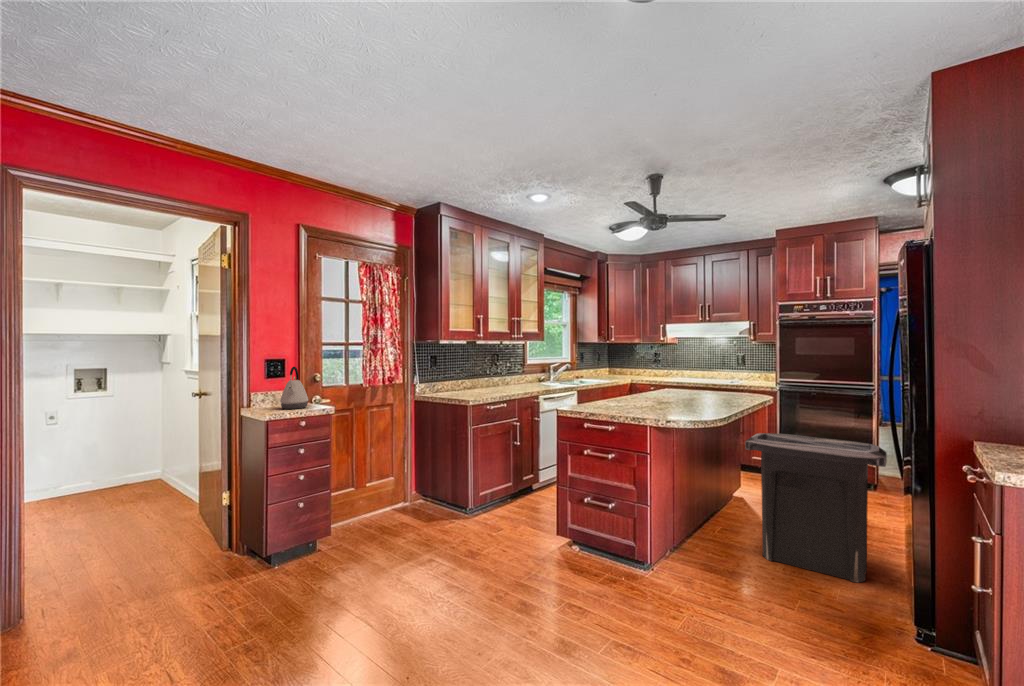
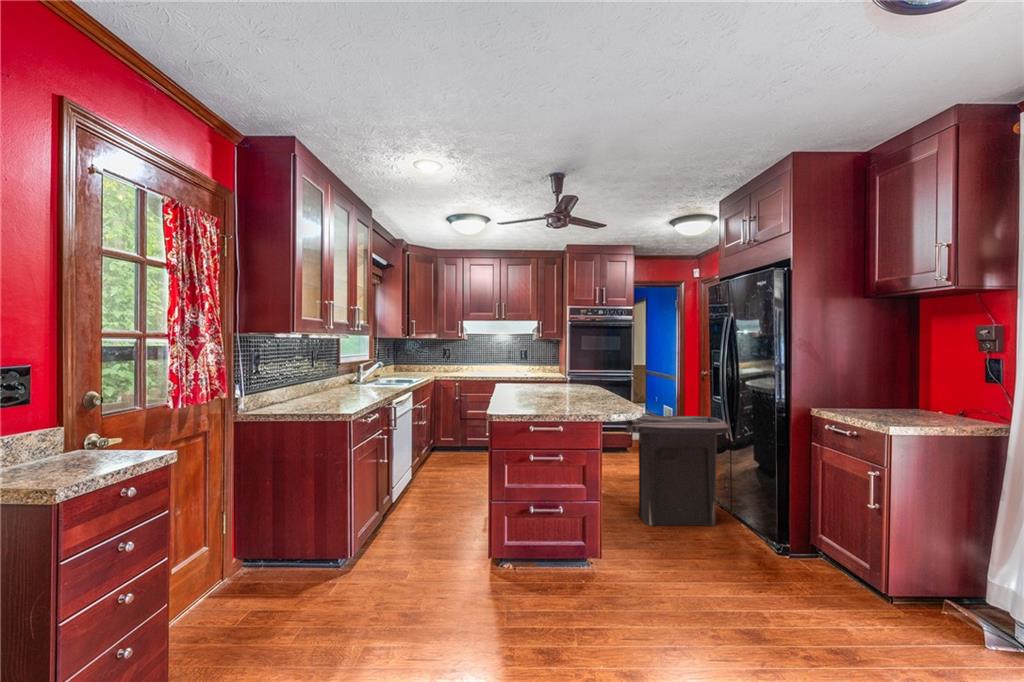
kettle: present [280,367,309,409] -> none [40,379,113,468]

